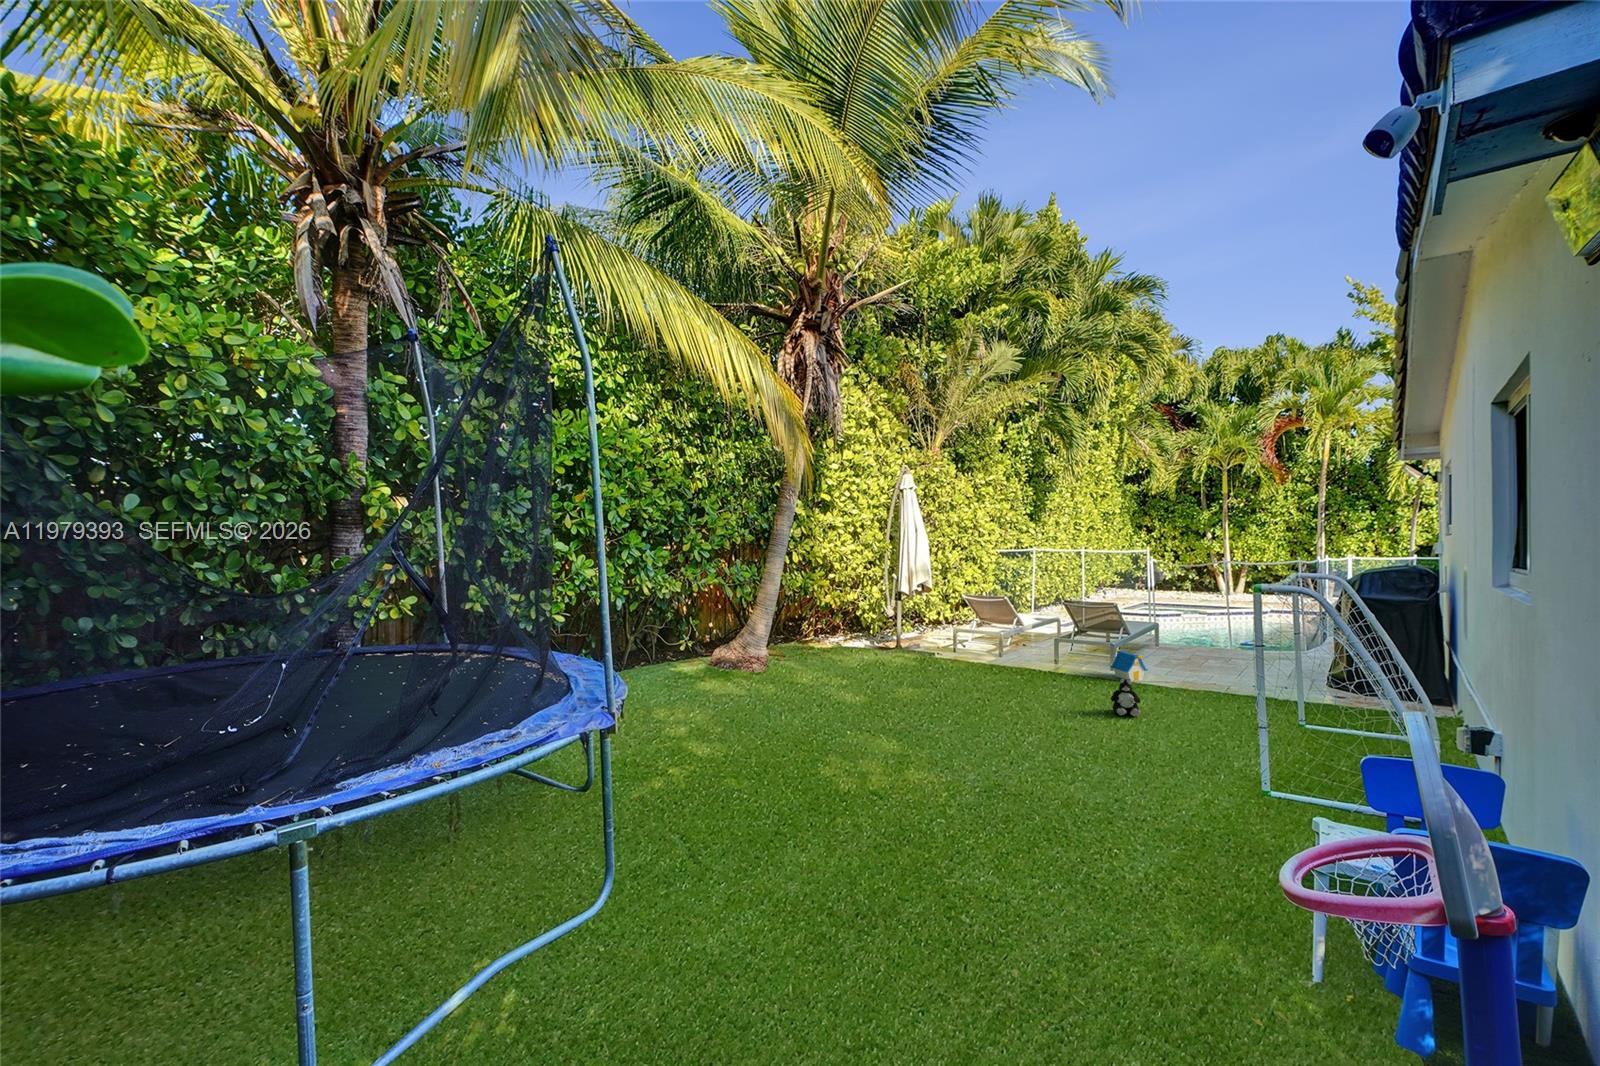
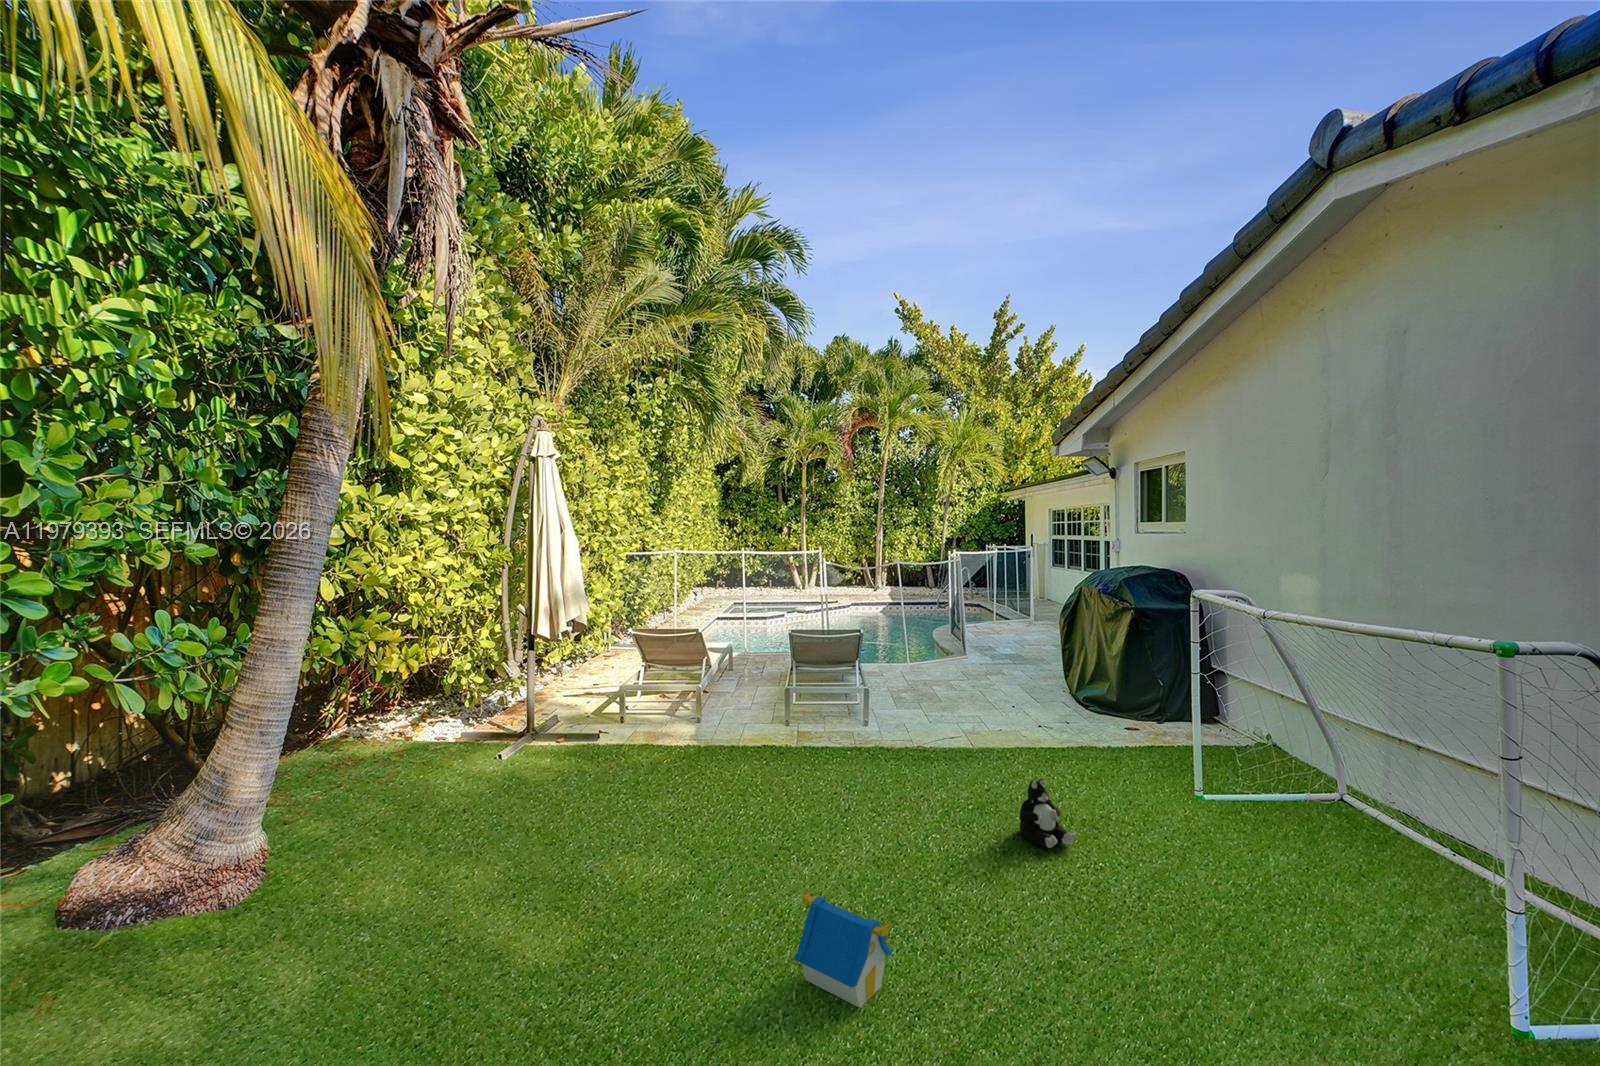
toy house: present [1110,650,1148,681] -> present [794,892,893,1008]

